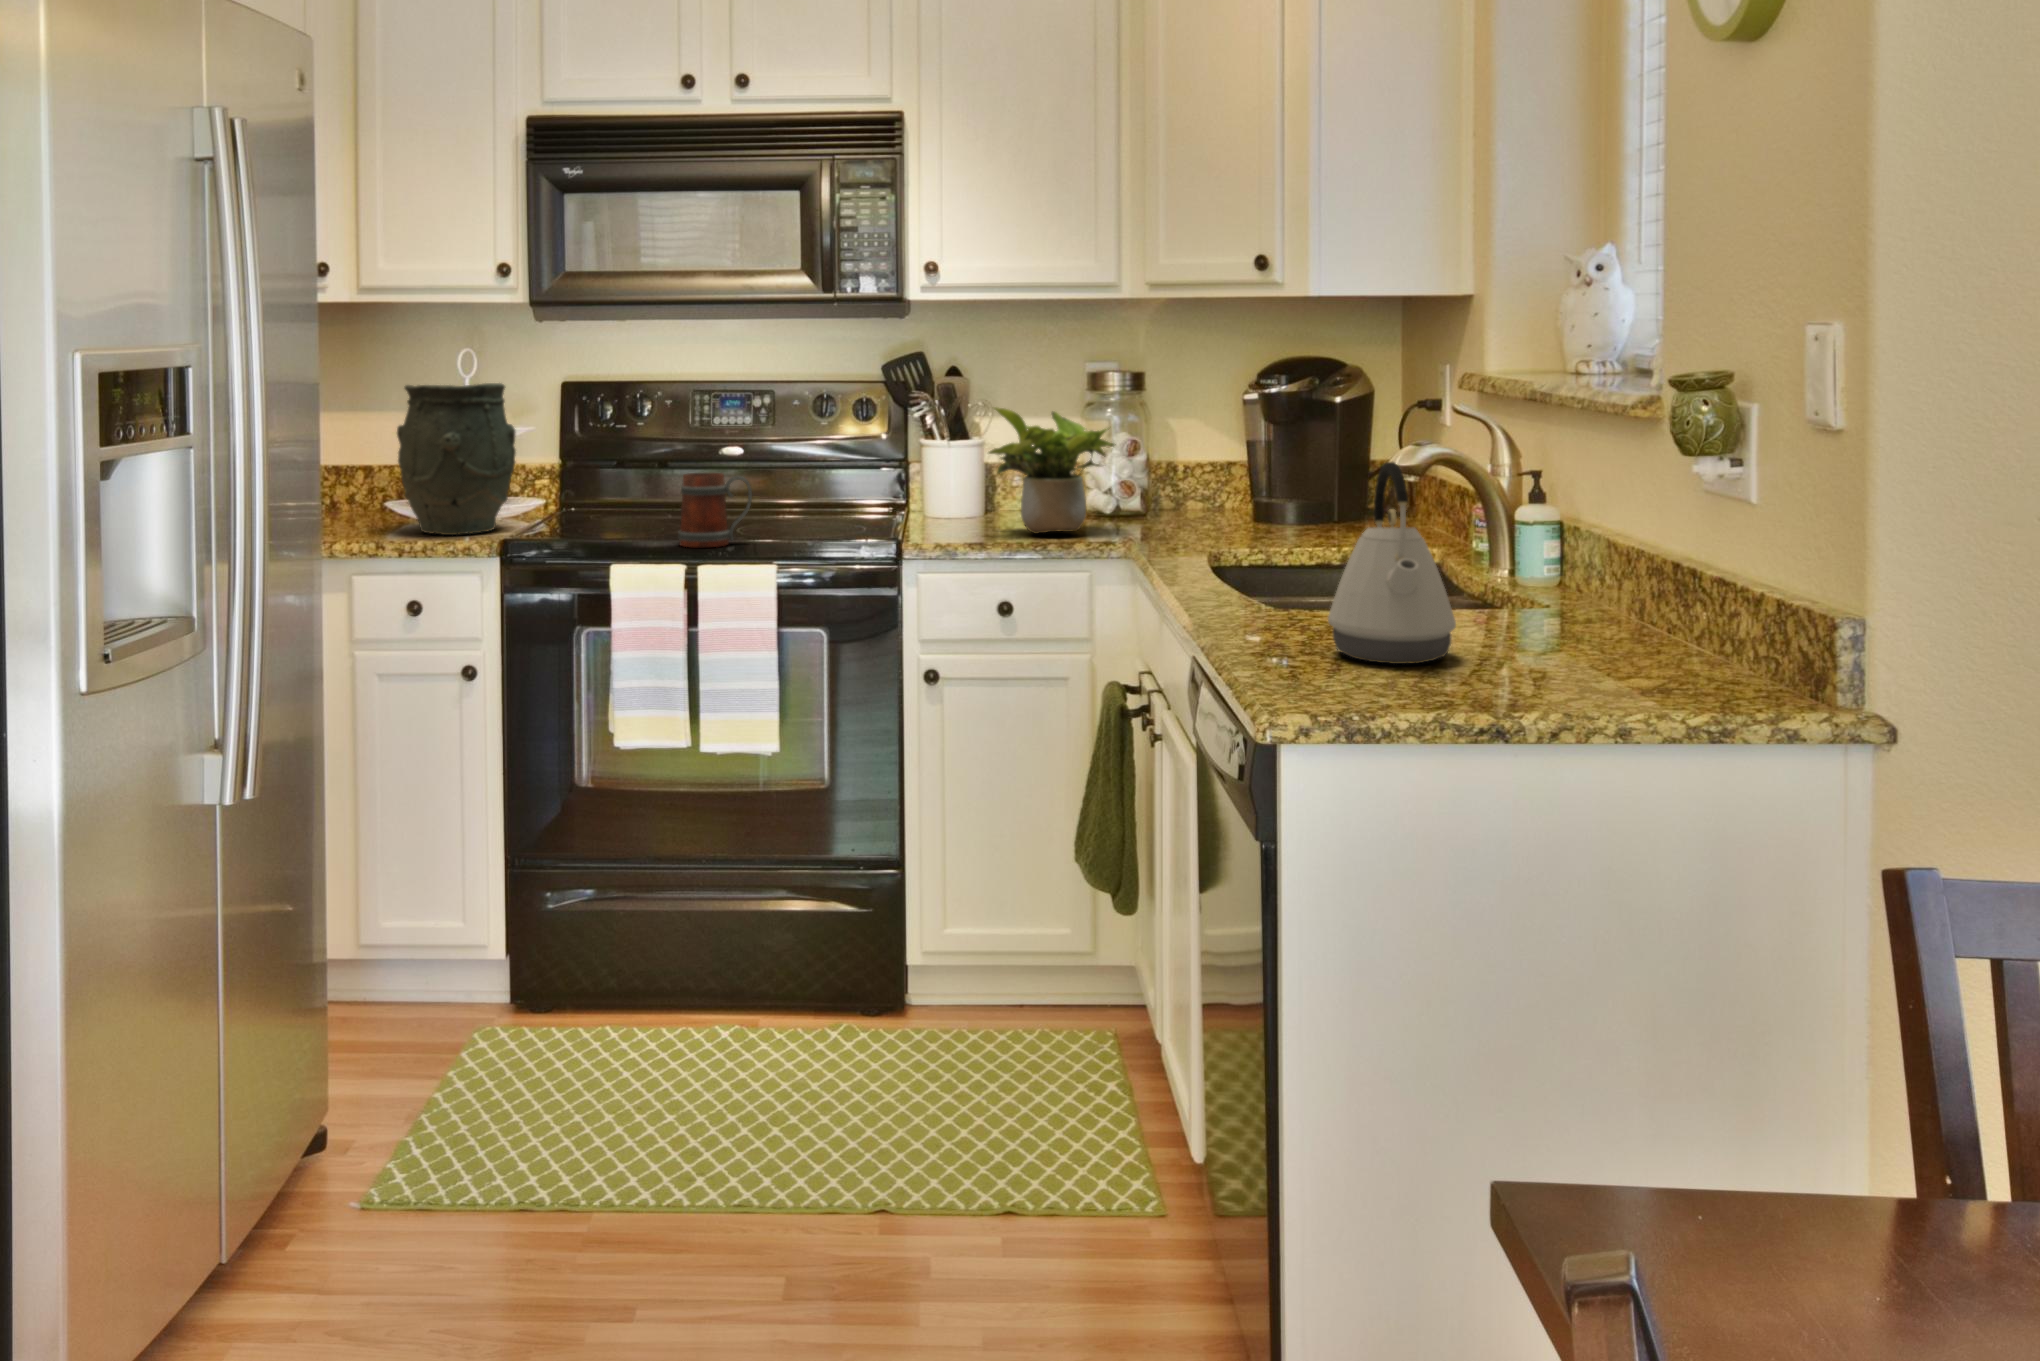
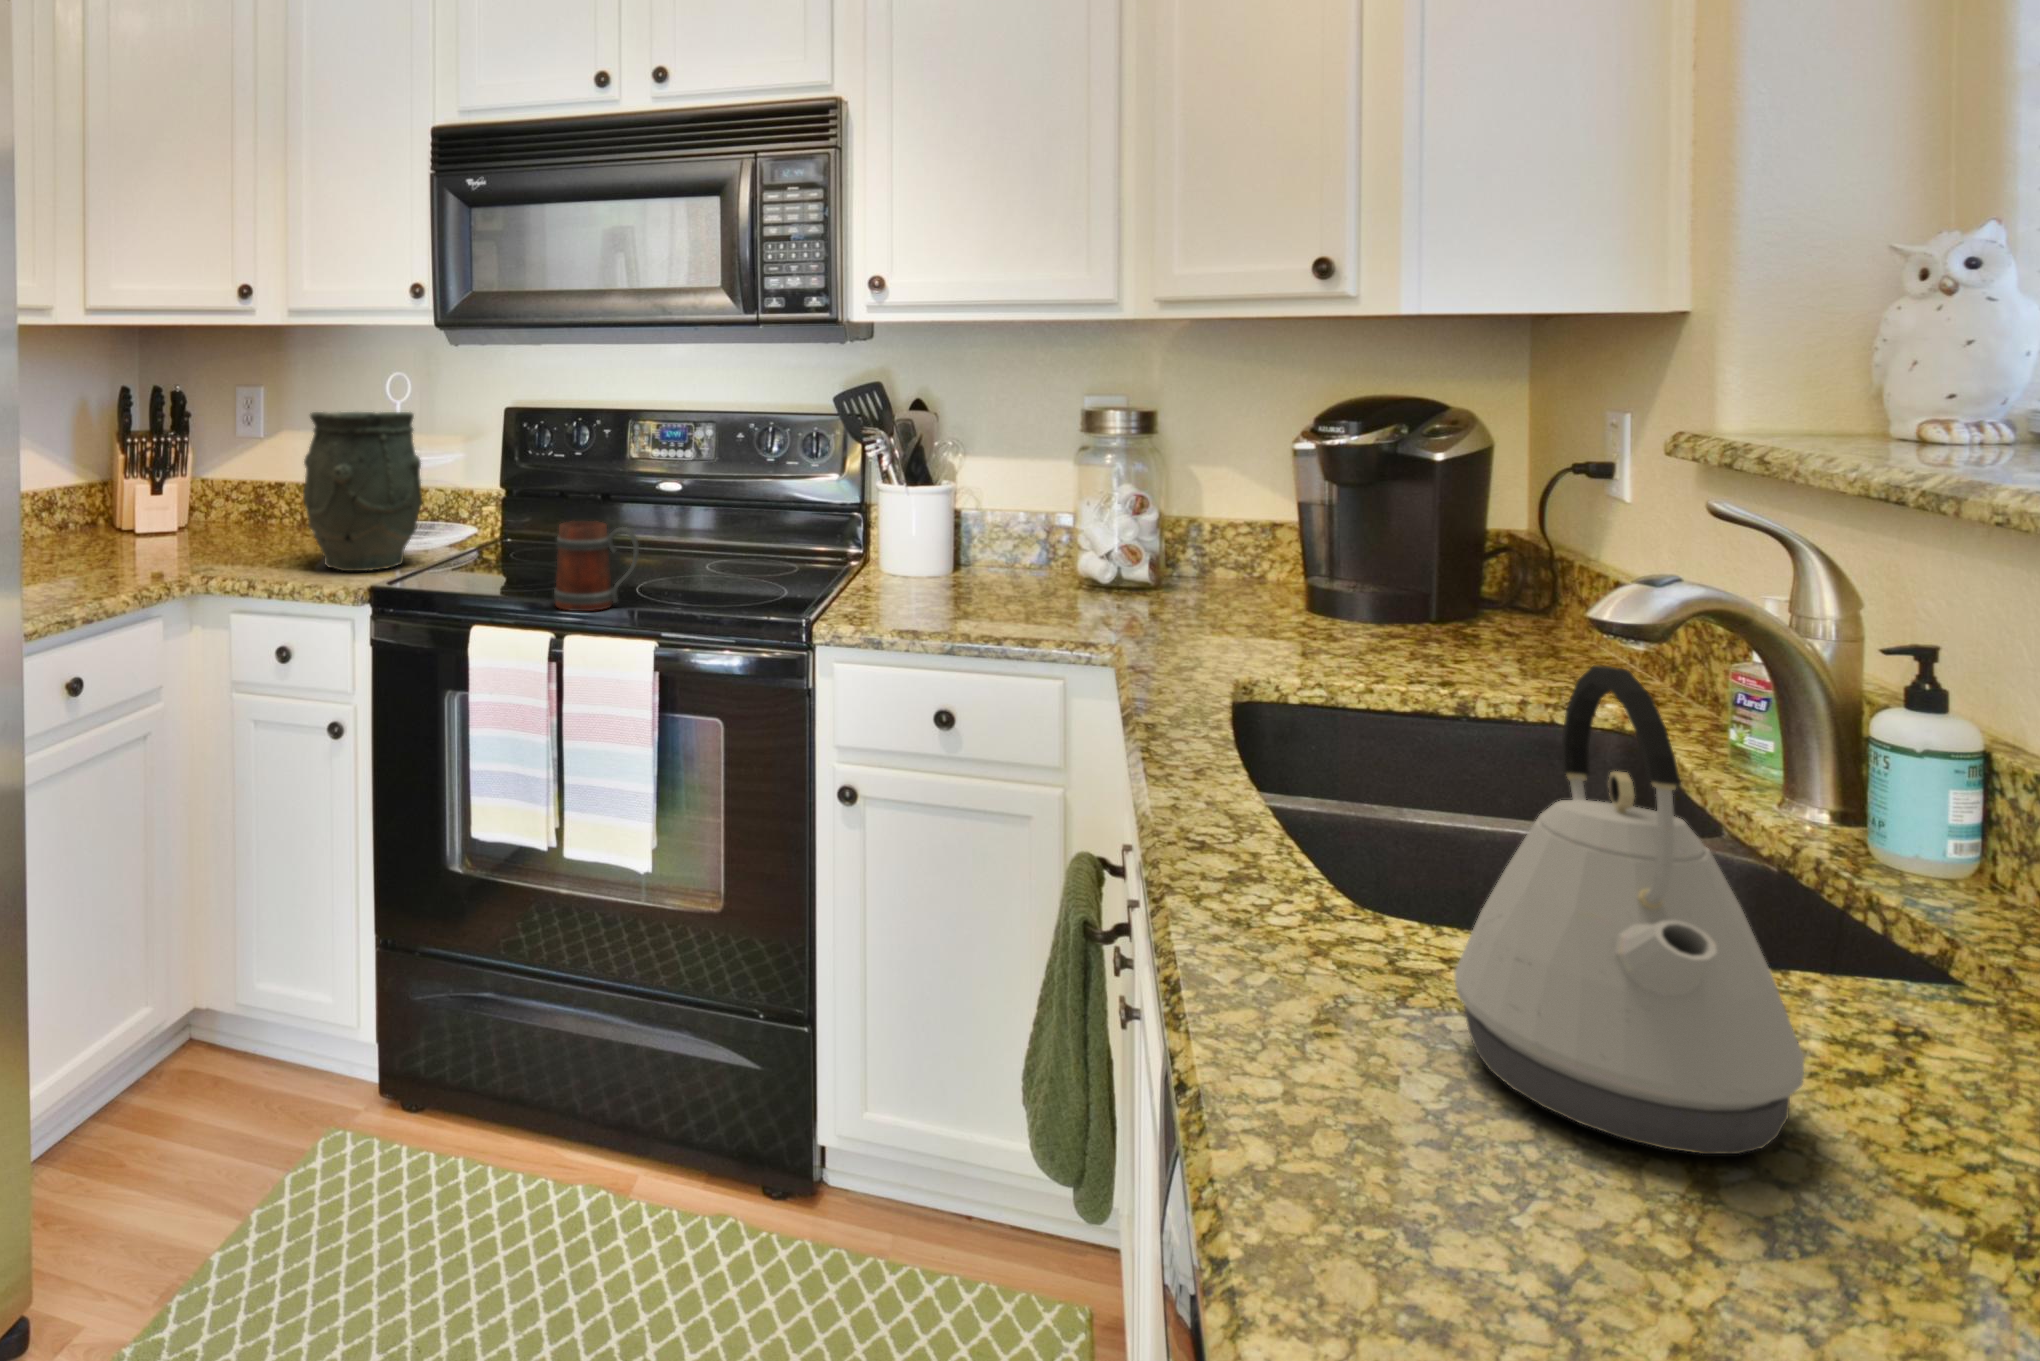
potted plant: present [989,407,1114,533] -> none [928,454,1108,615]

